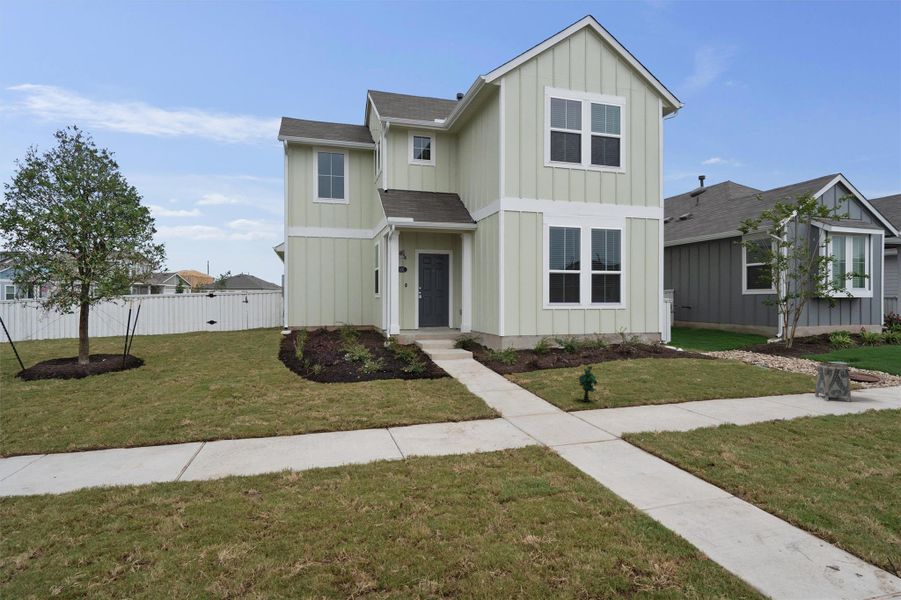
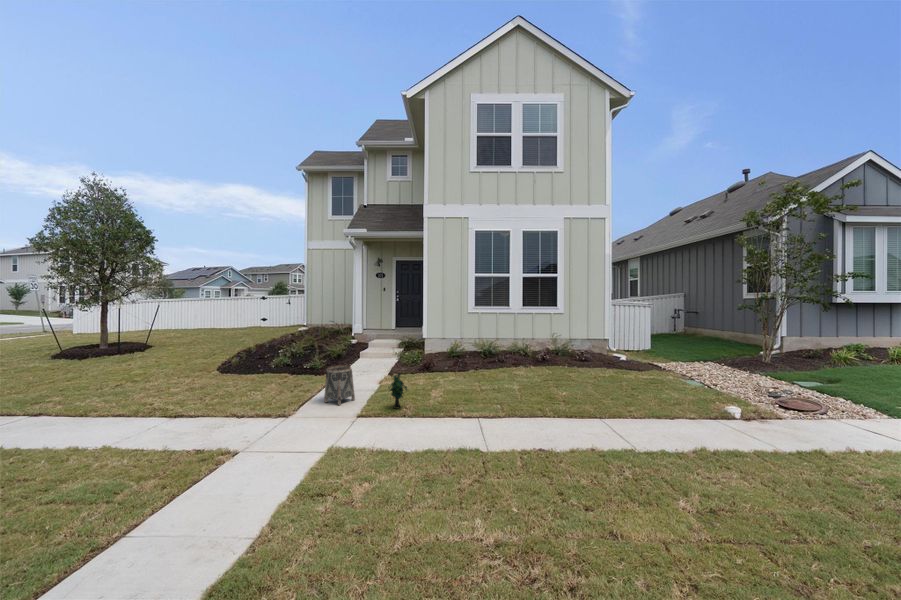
basket: present [815,363,851,402] -> present [324,365,355,405]

